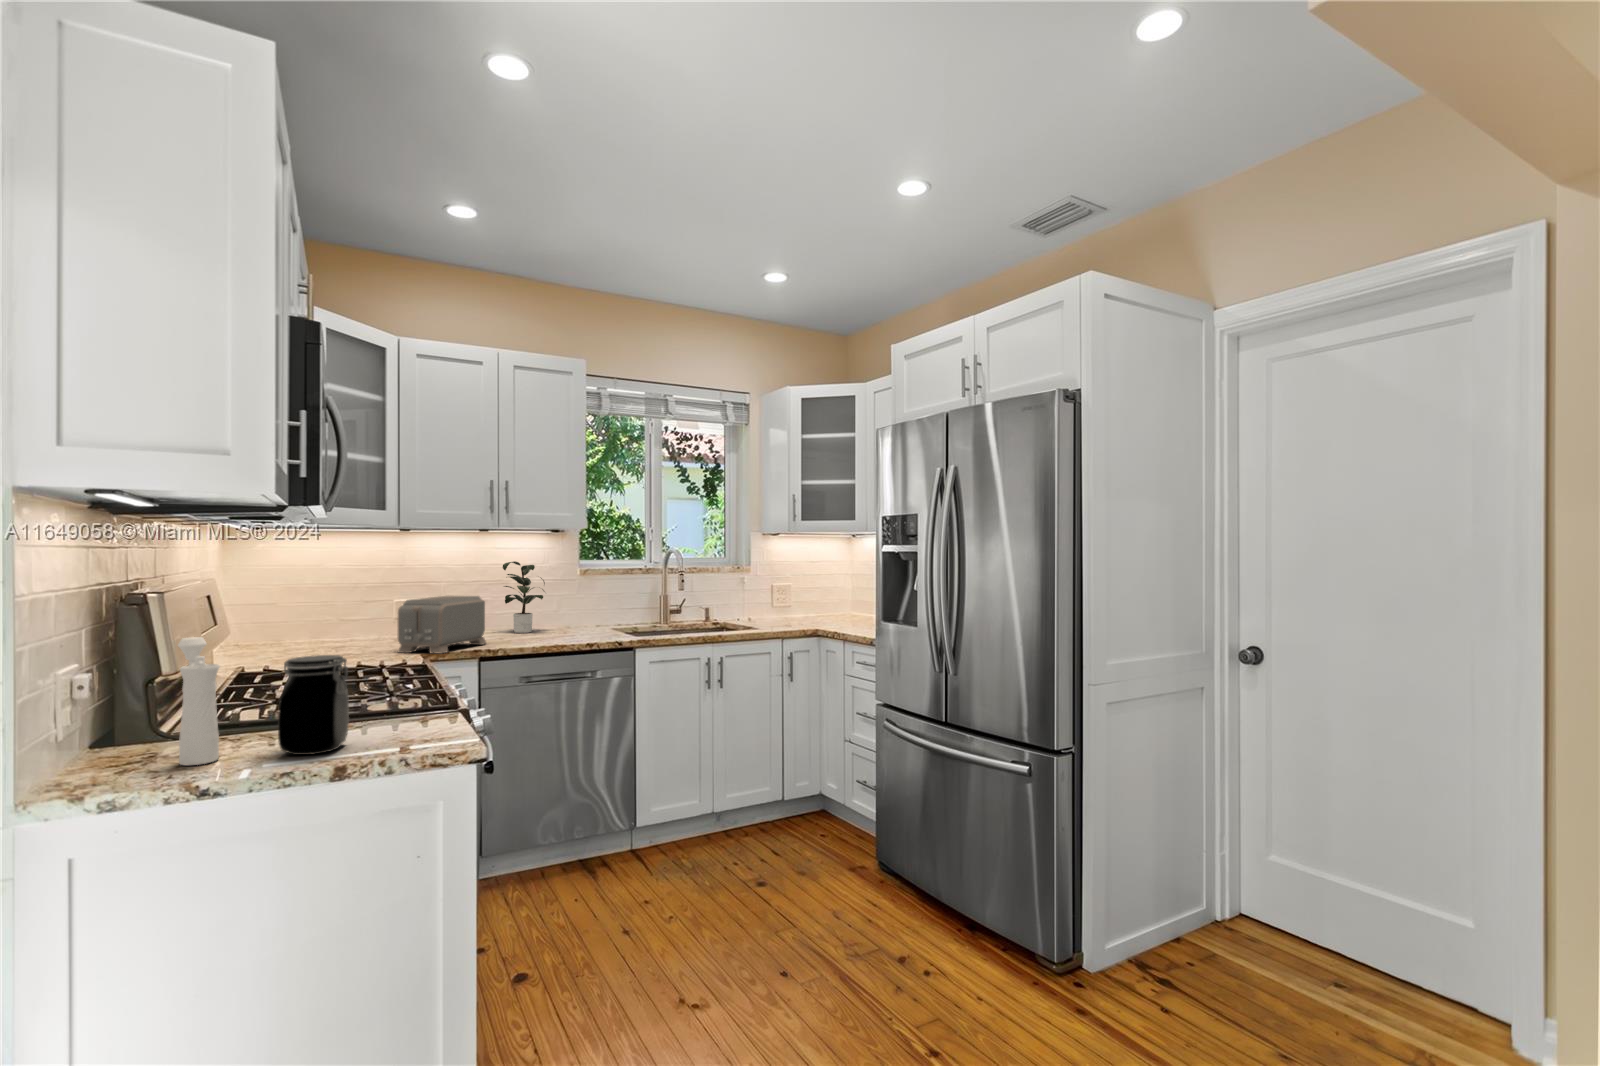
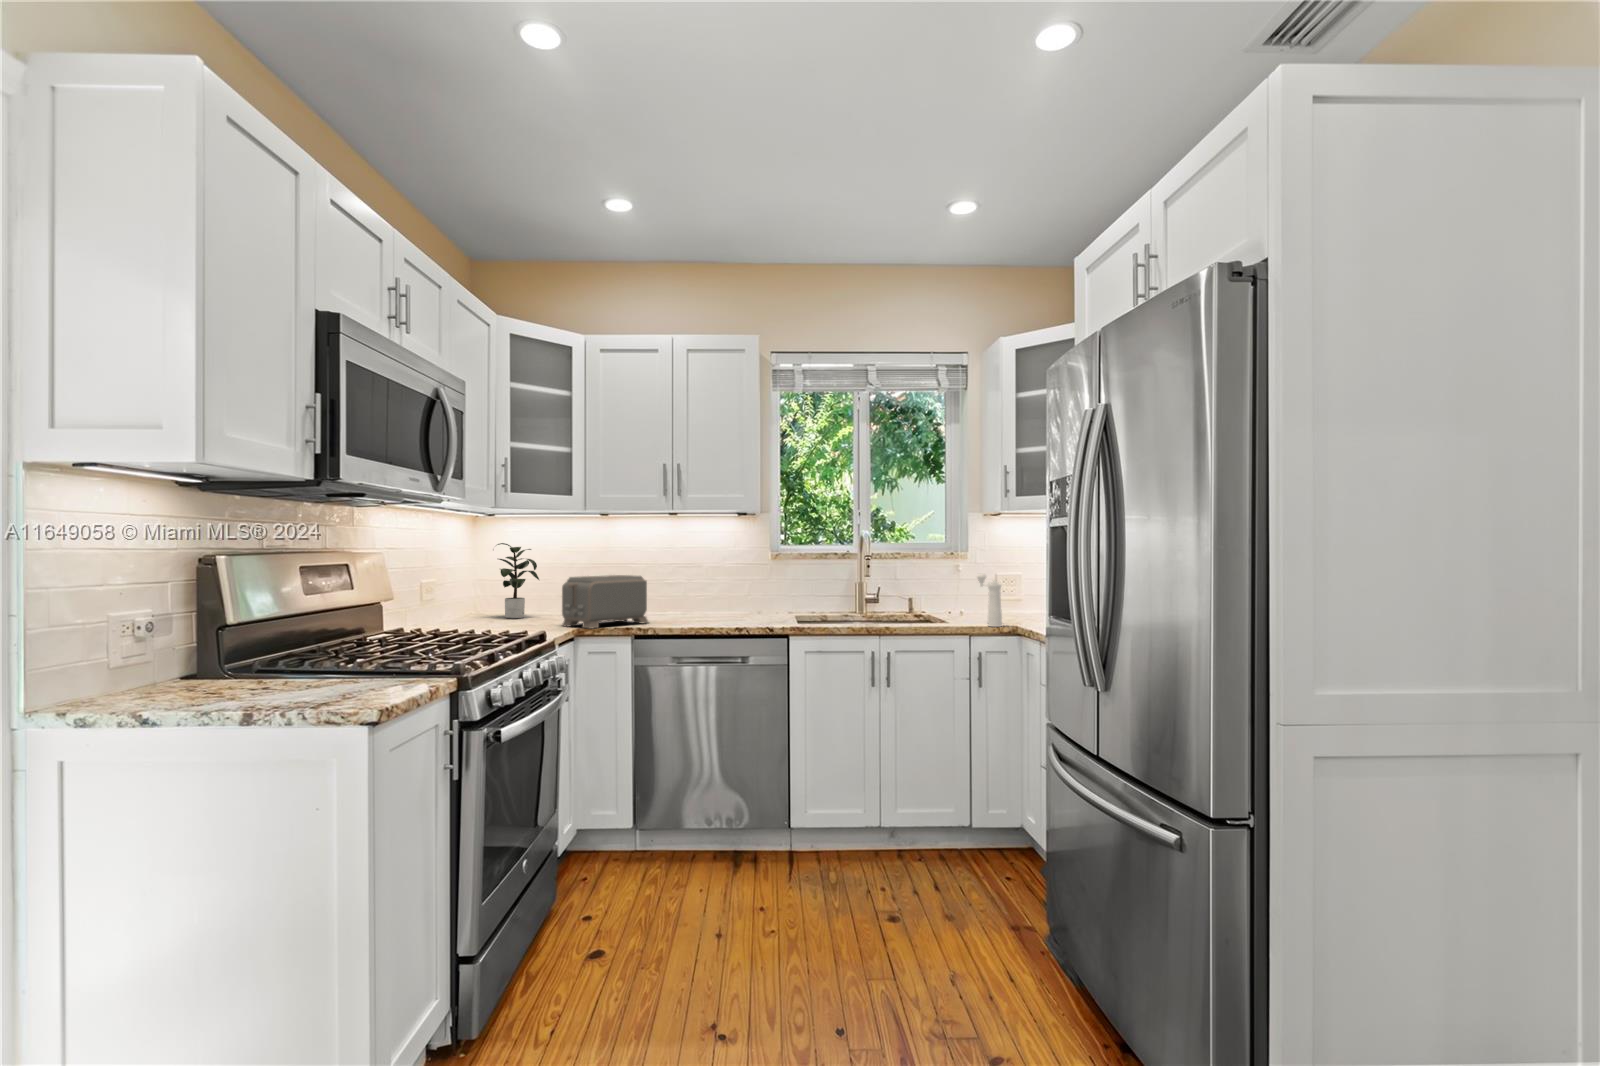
potted plant: present [503,561,545,633] -> present [497,543,539,618]
pepper mill: present [178,637,220,766] -> present [977,574,1002,627]
jar: present [278,655,349,755] -> none [221,610,294,699]

